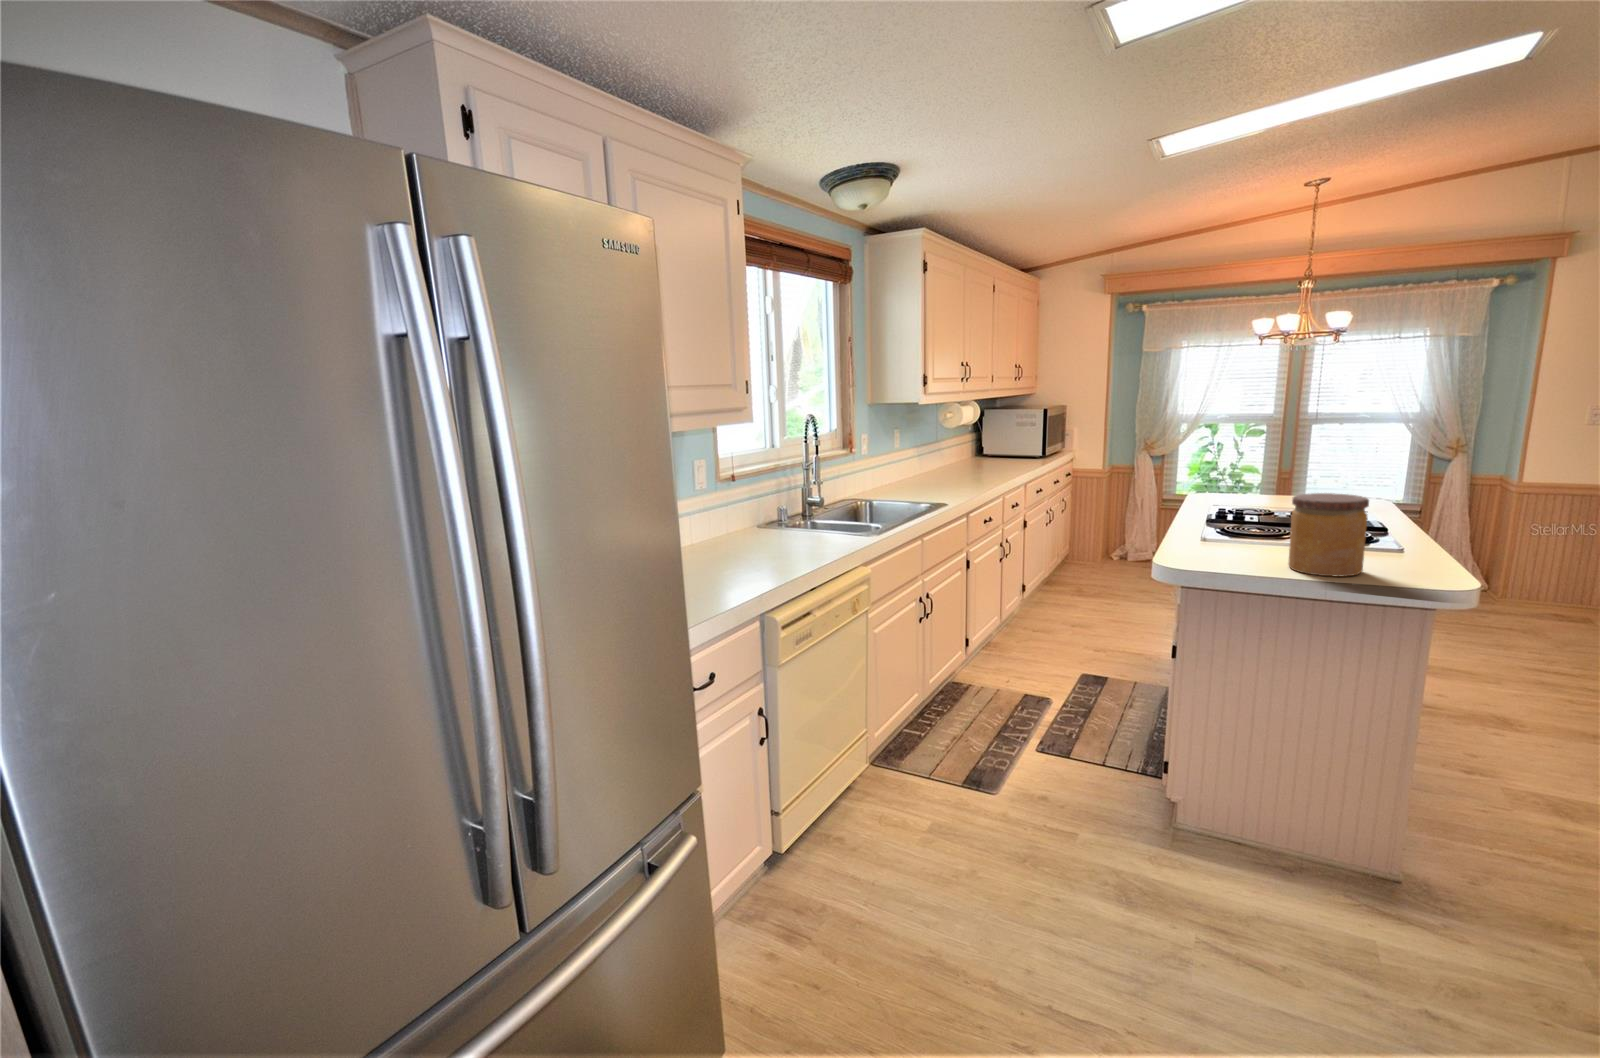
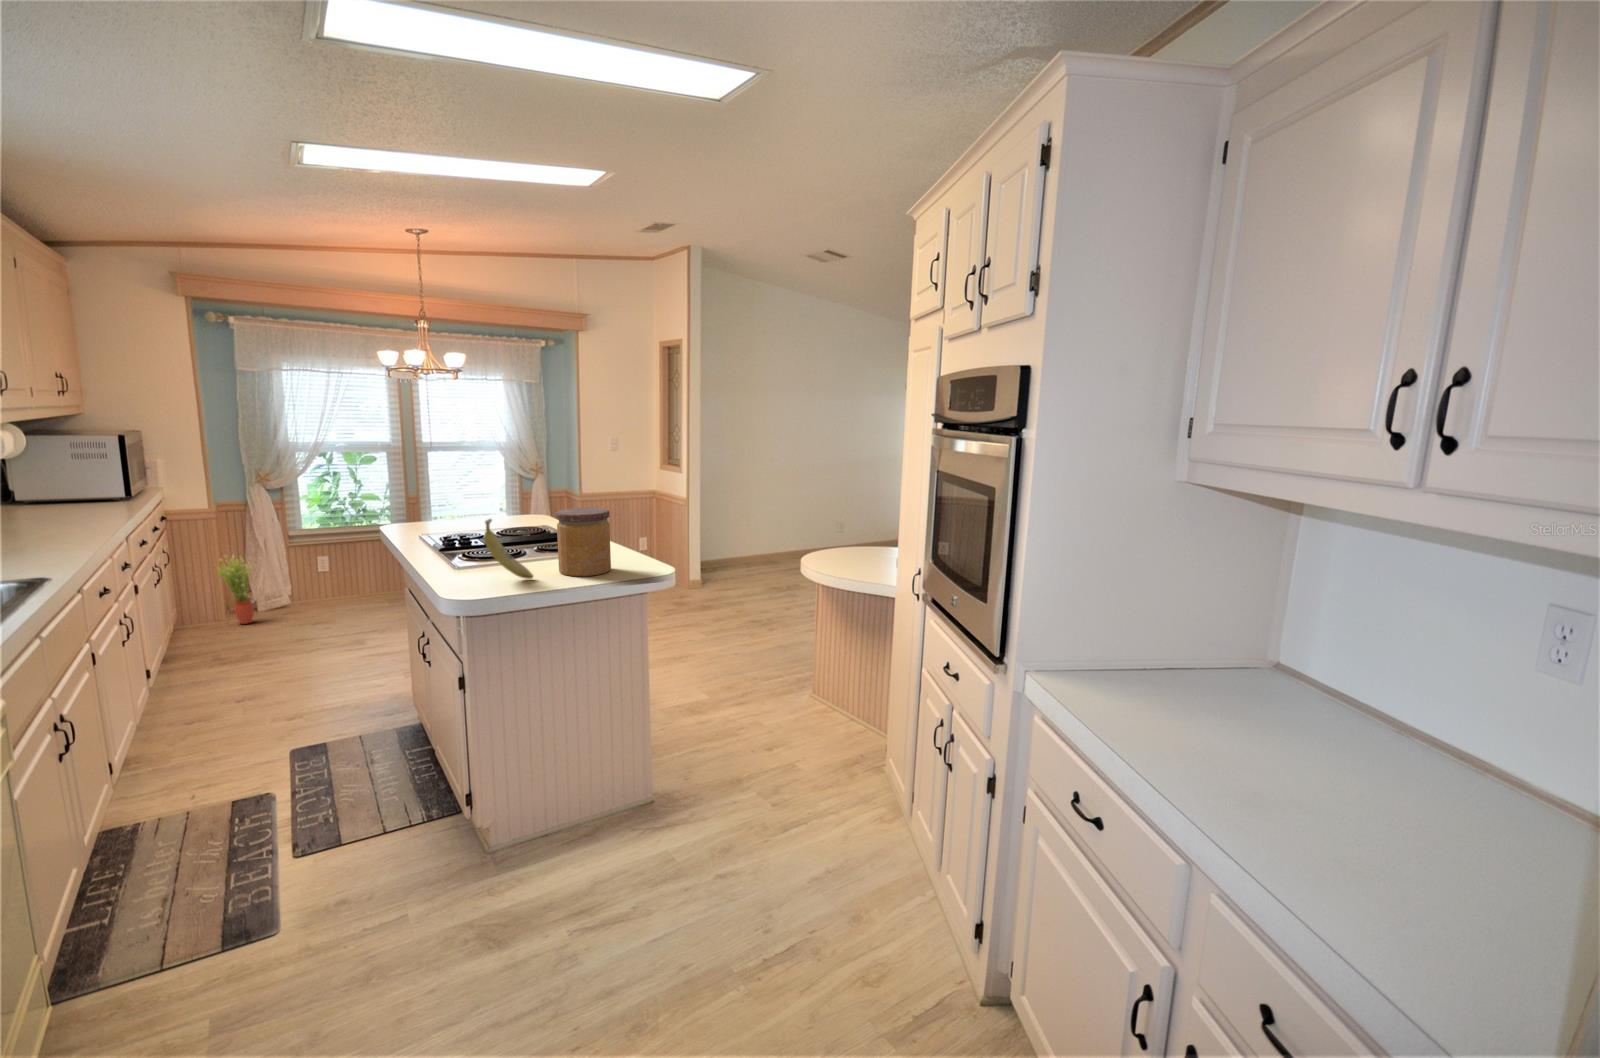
fruit: none [1197,495,1249,565] -> present [484,519,533,579]
potted plant: none [1104,508,1131,568] -> present [217,556,254,624]

